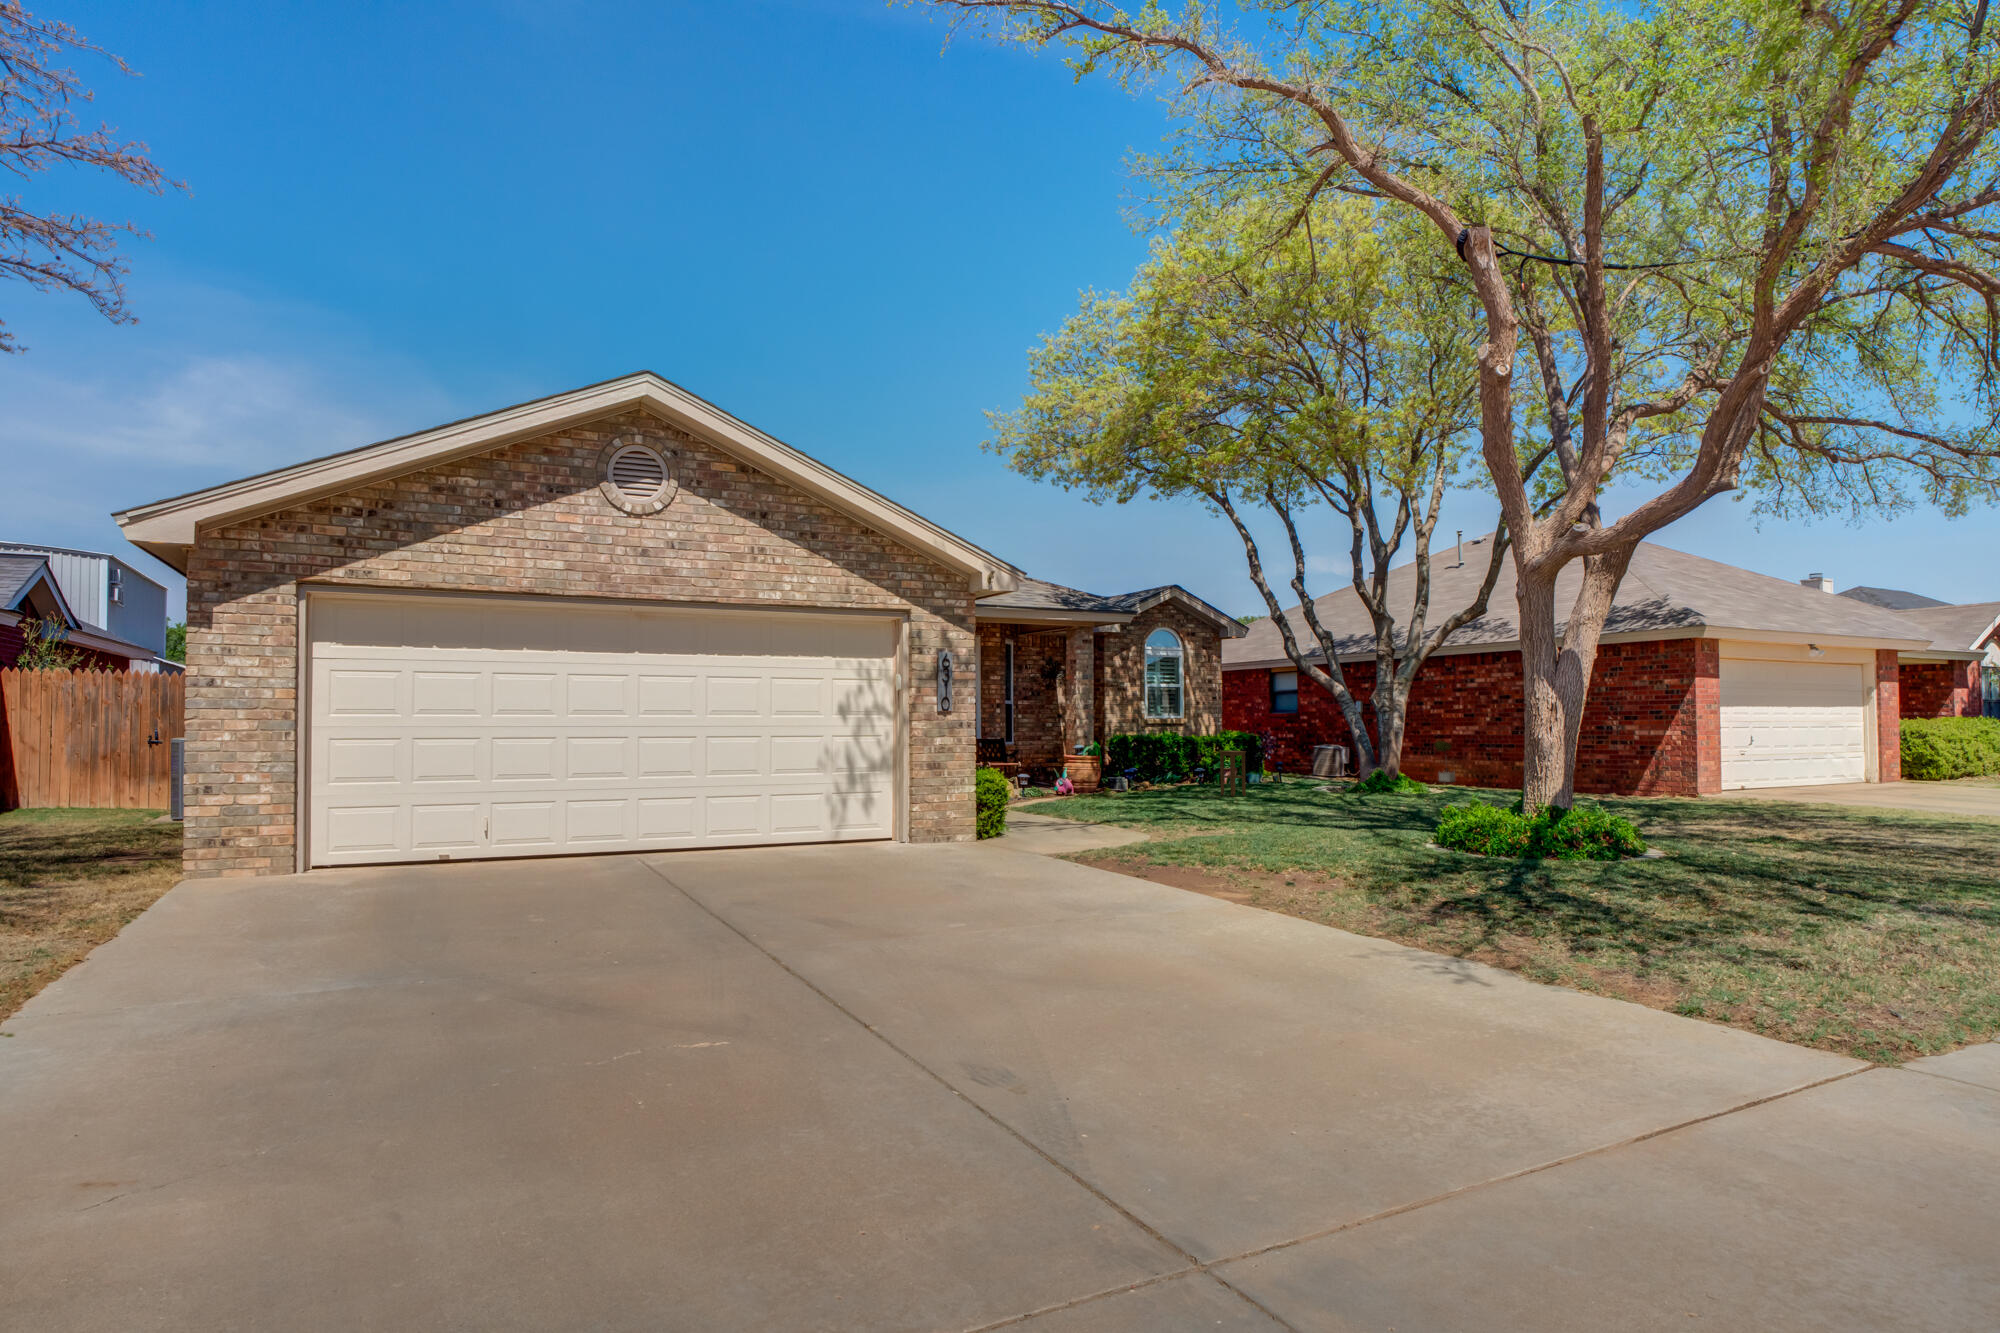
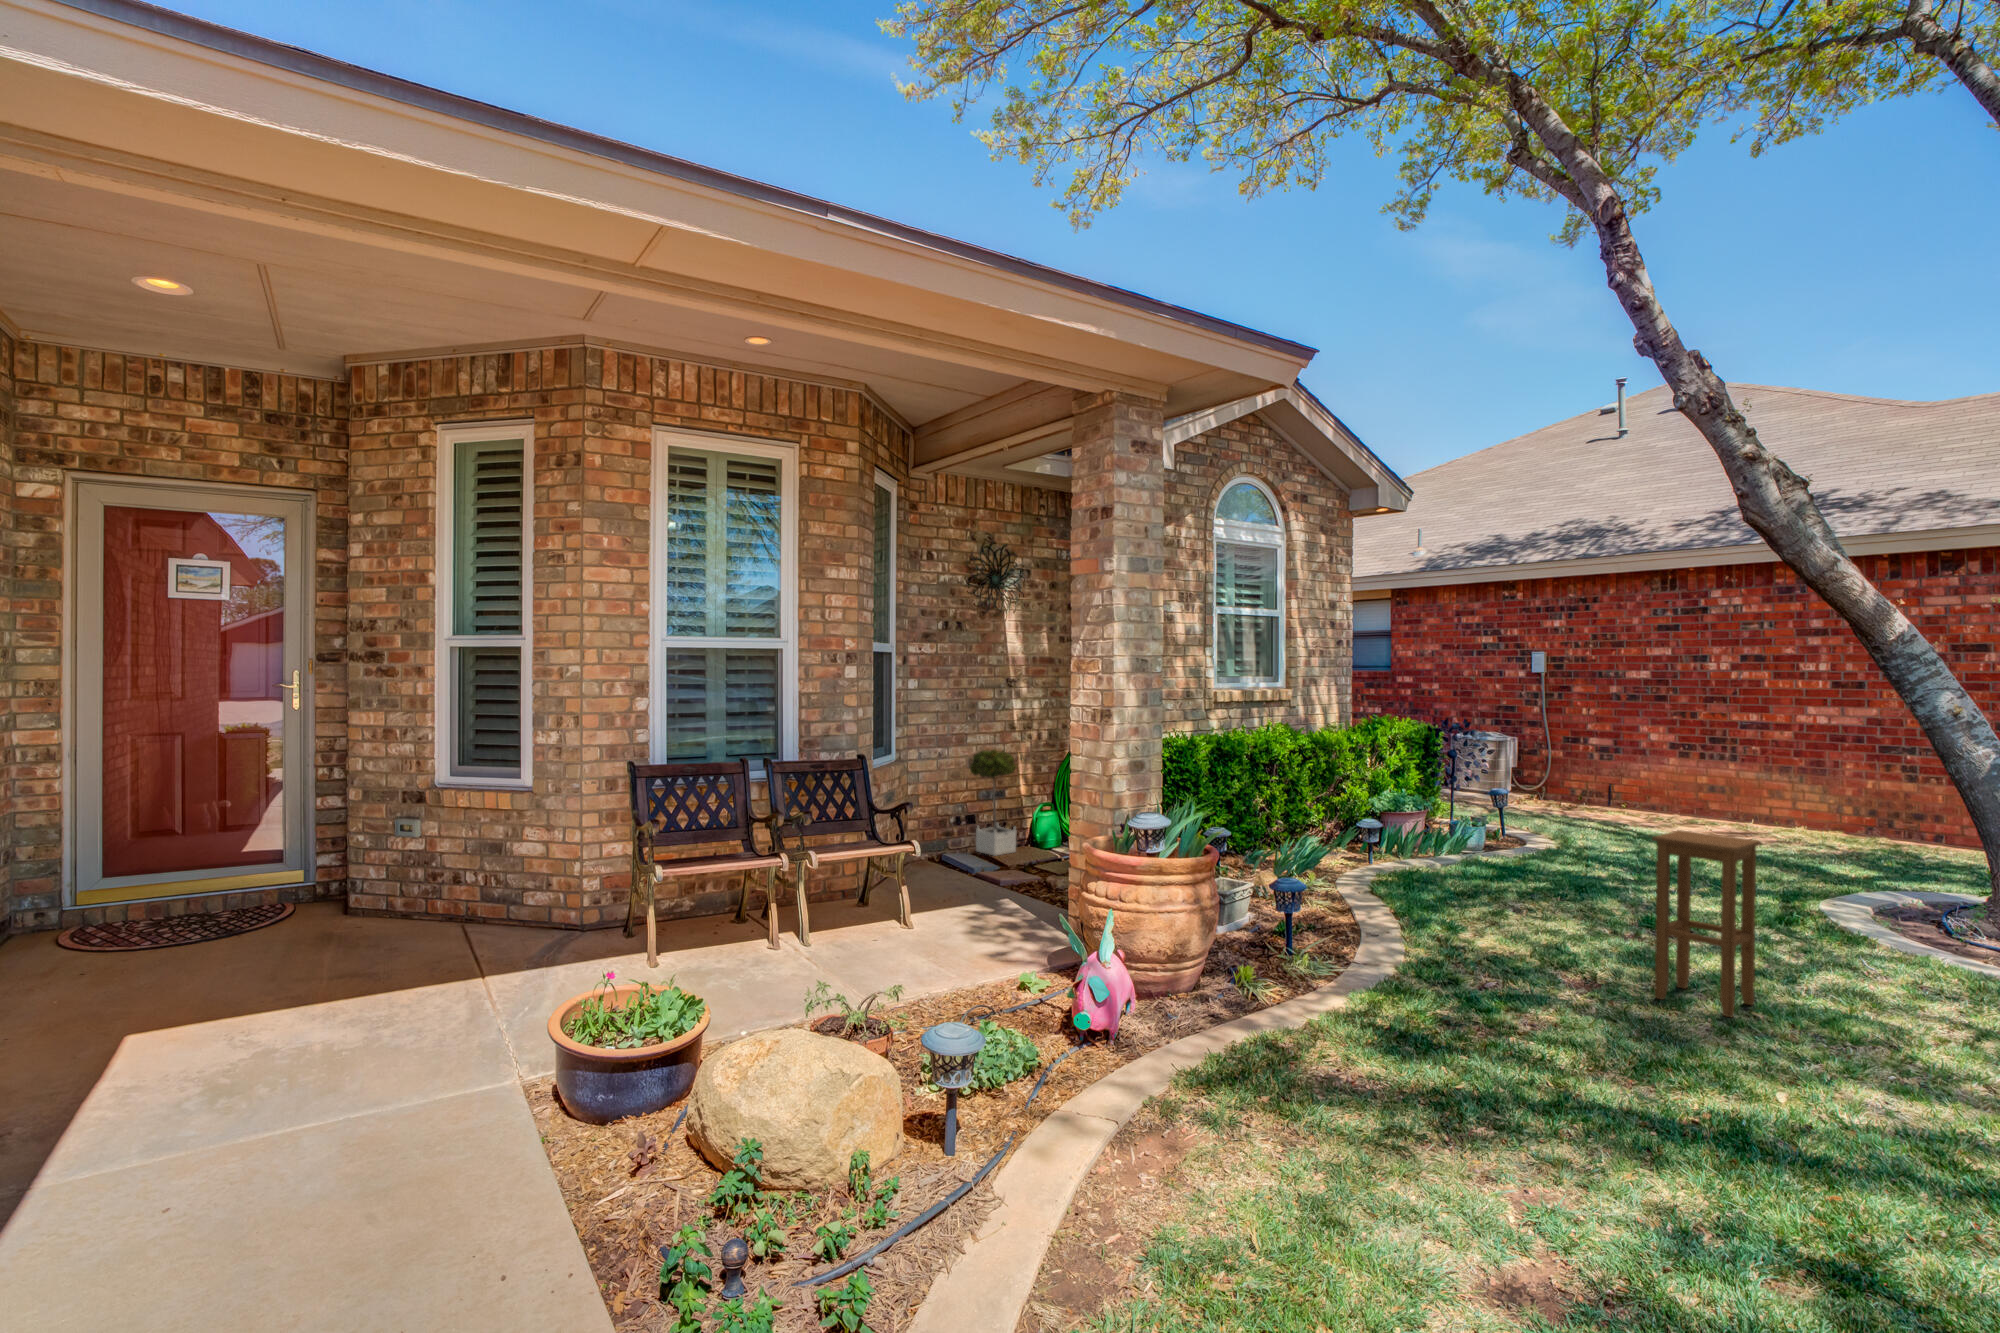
potted tree: present [1435,741,1456,782] -> present [970,749,1017,856]

